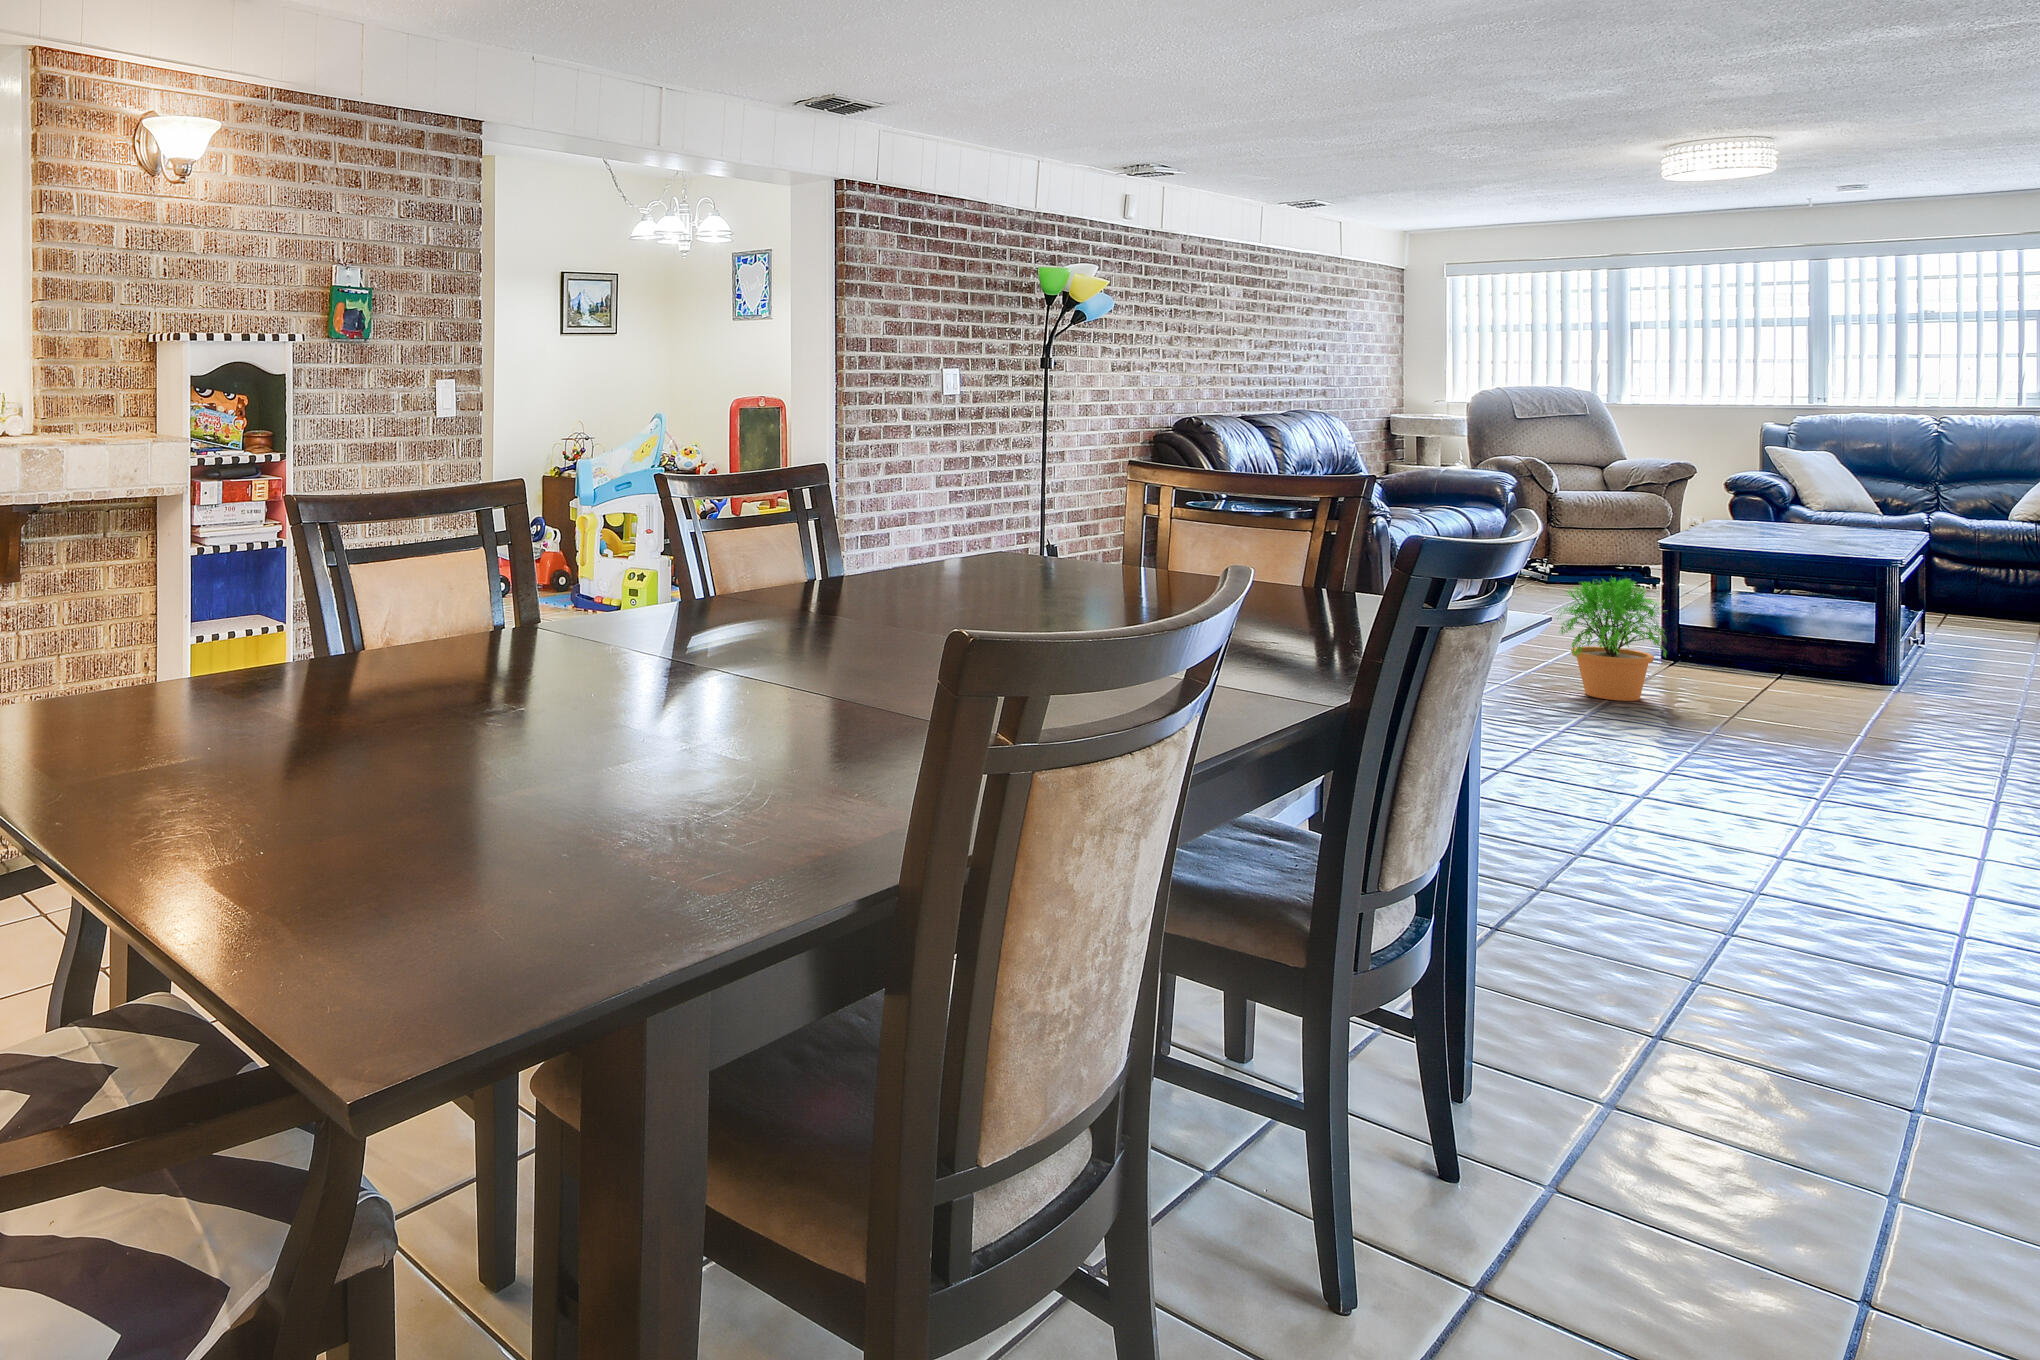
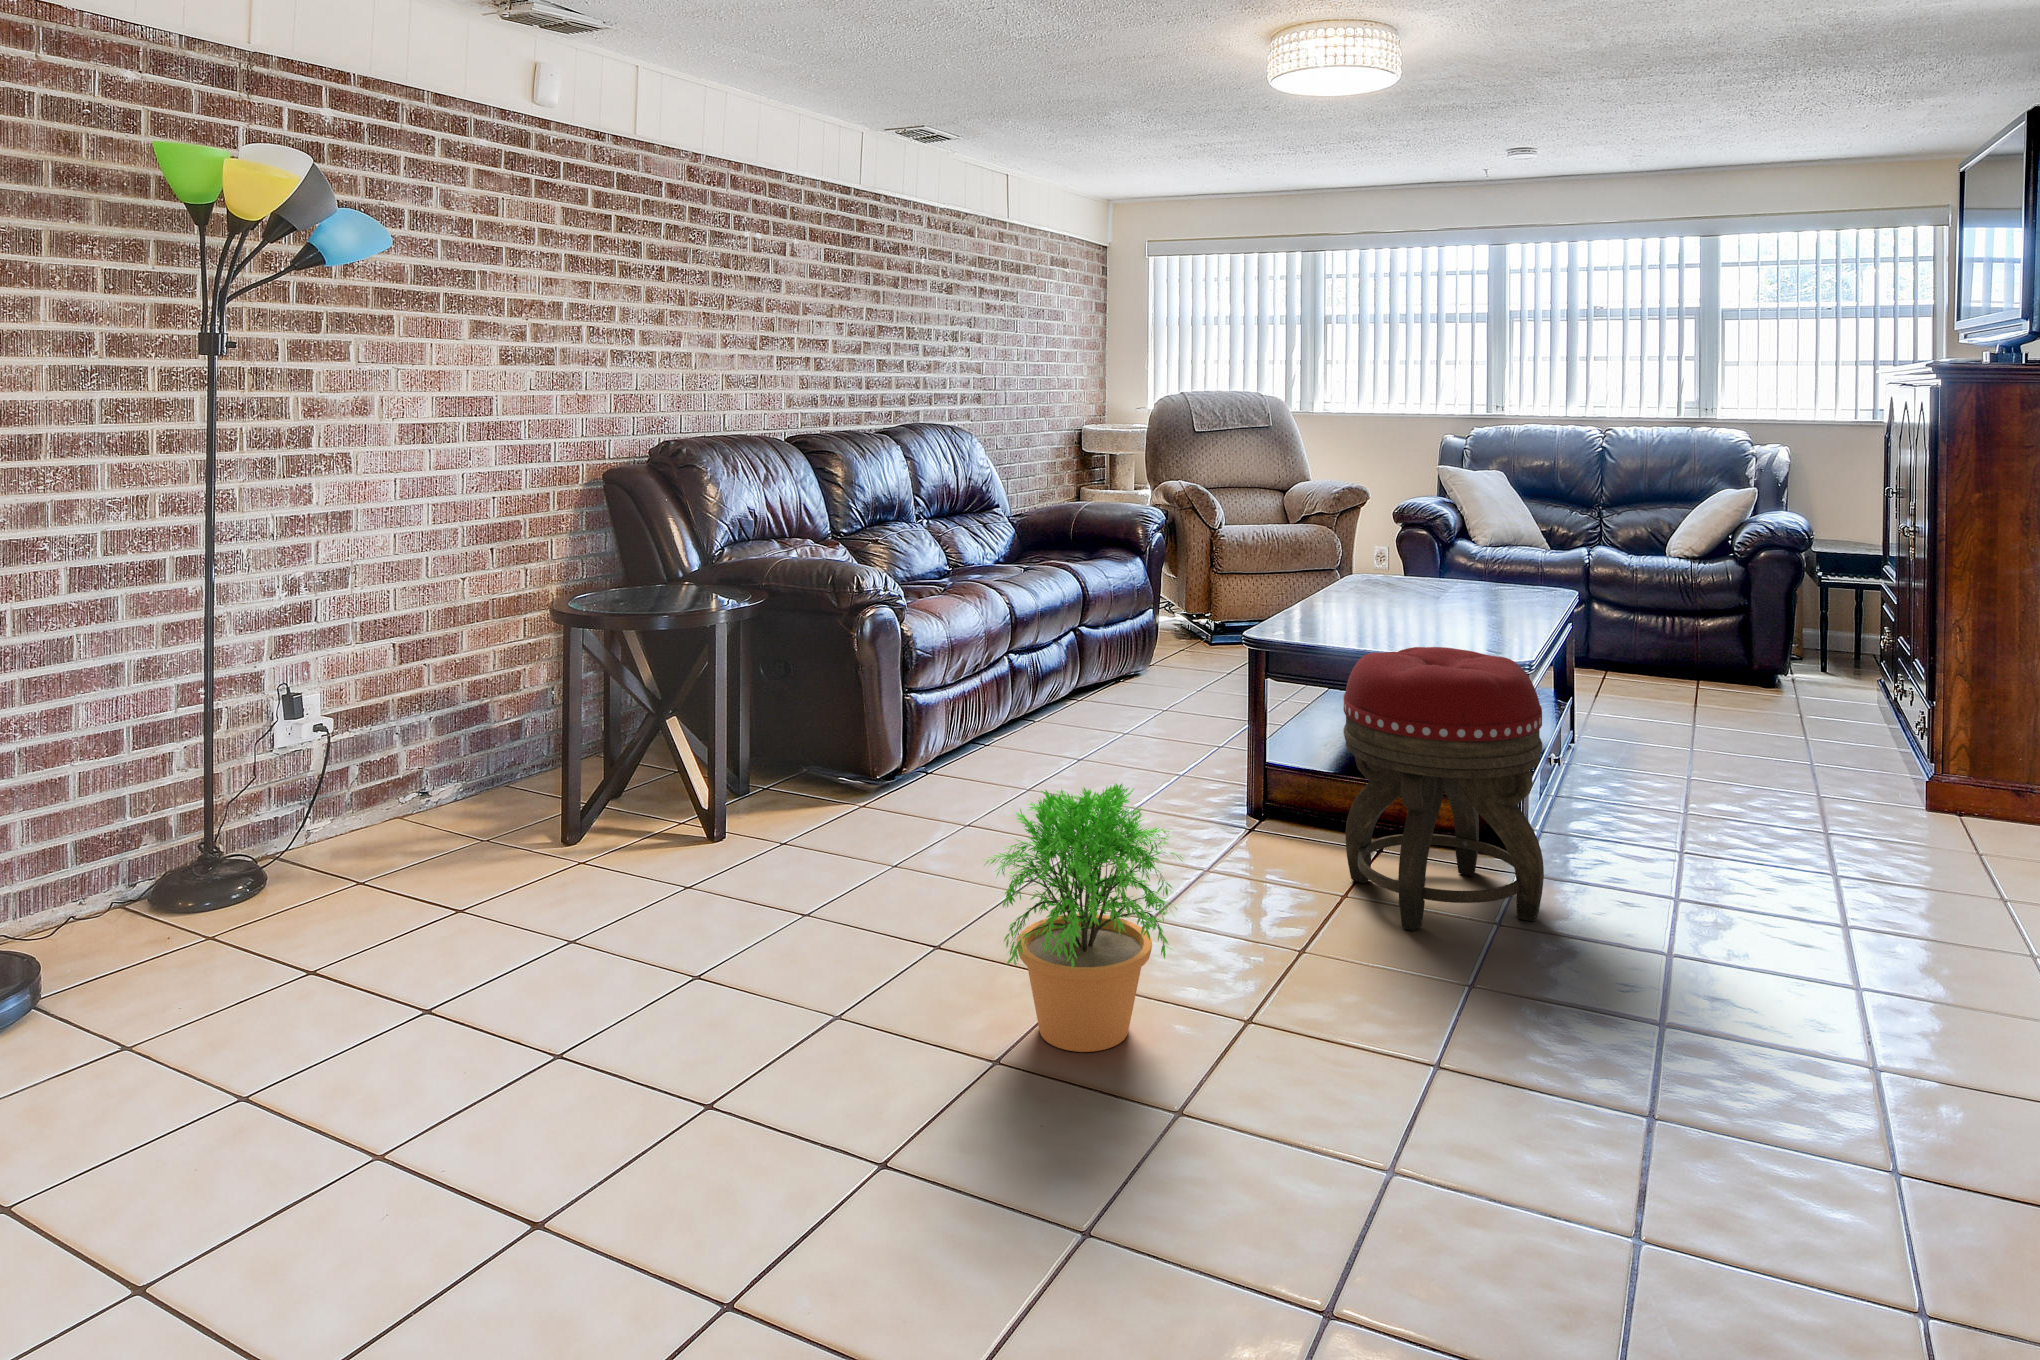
footstool: none [1744,537,1898,691] -> present [1343,647,1544,931]

